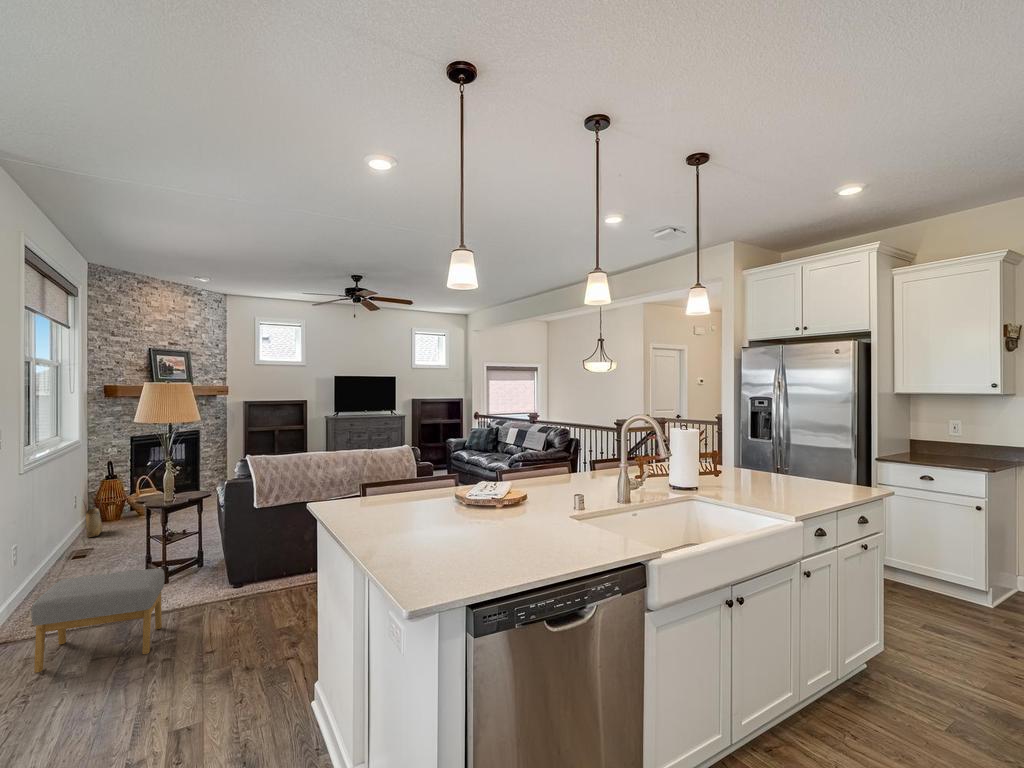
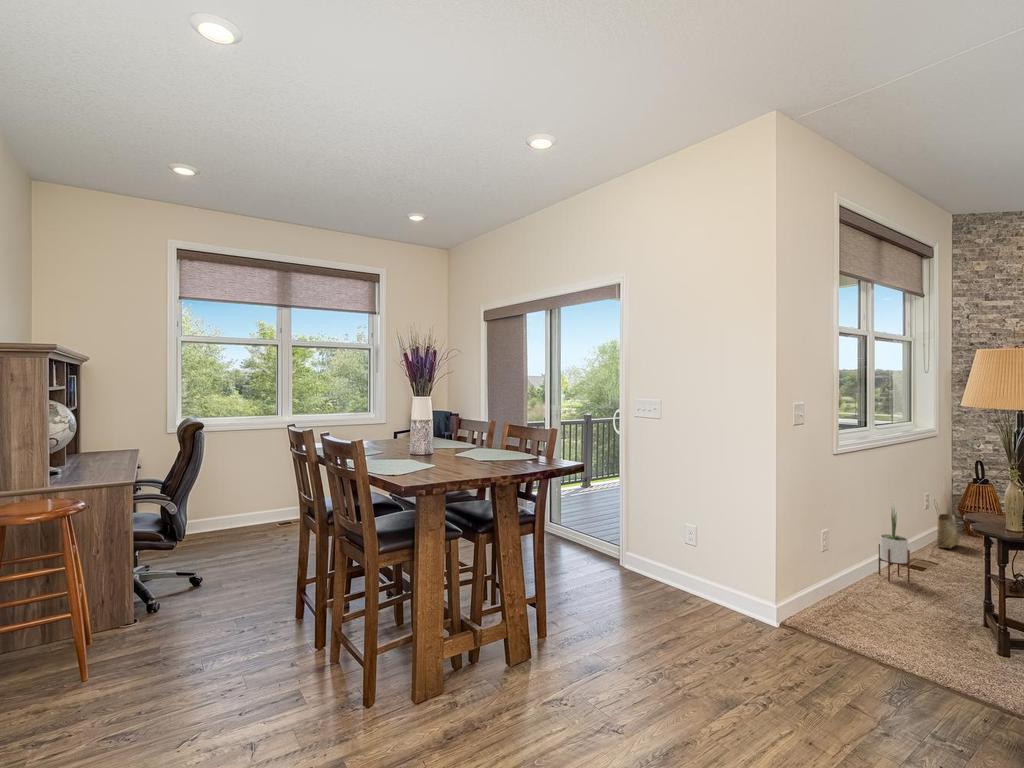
potted plant: none [52,504,82,575] -> present [879,504,910,582]
footstool: present [31,568,165,673] -> none [790,585,962,739]

